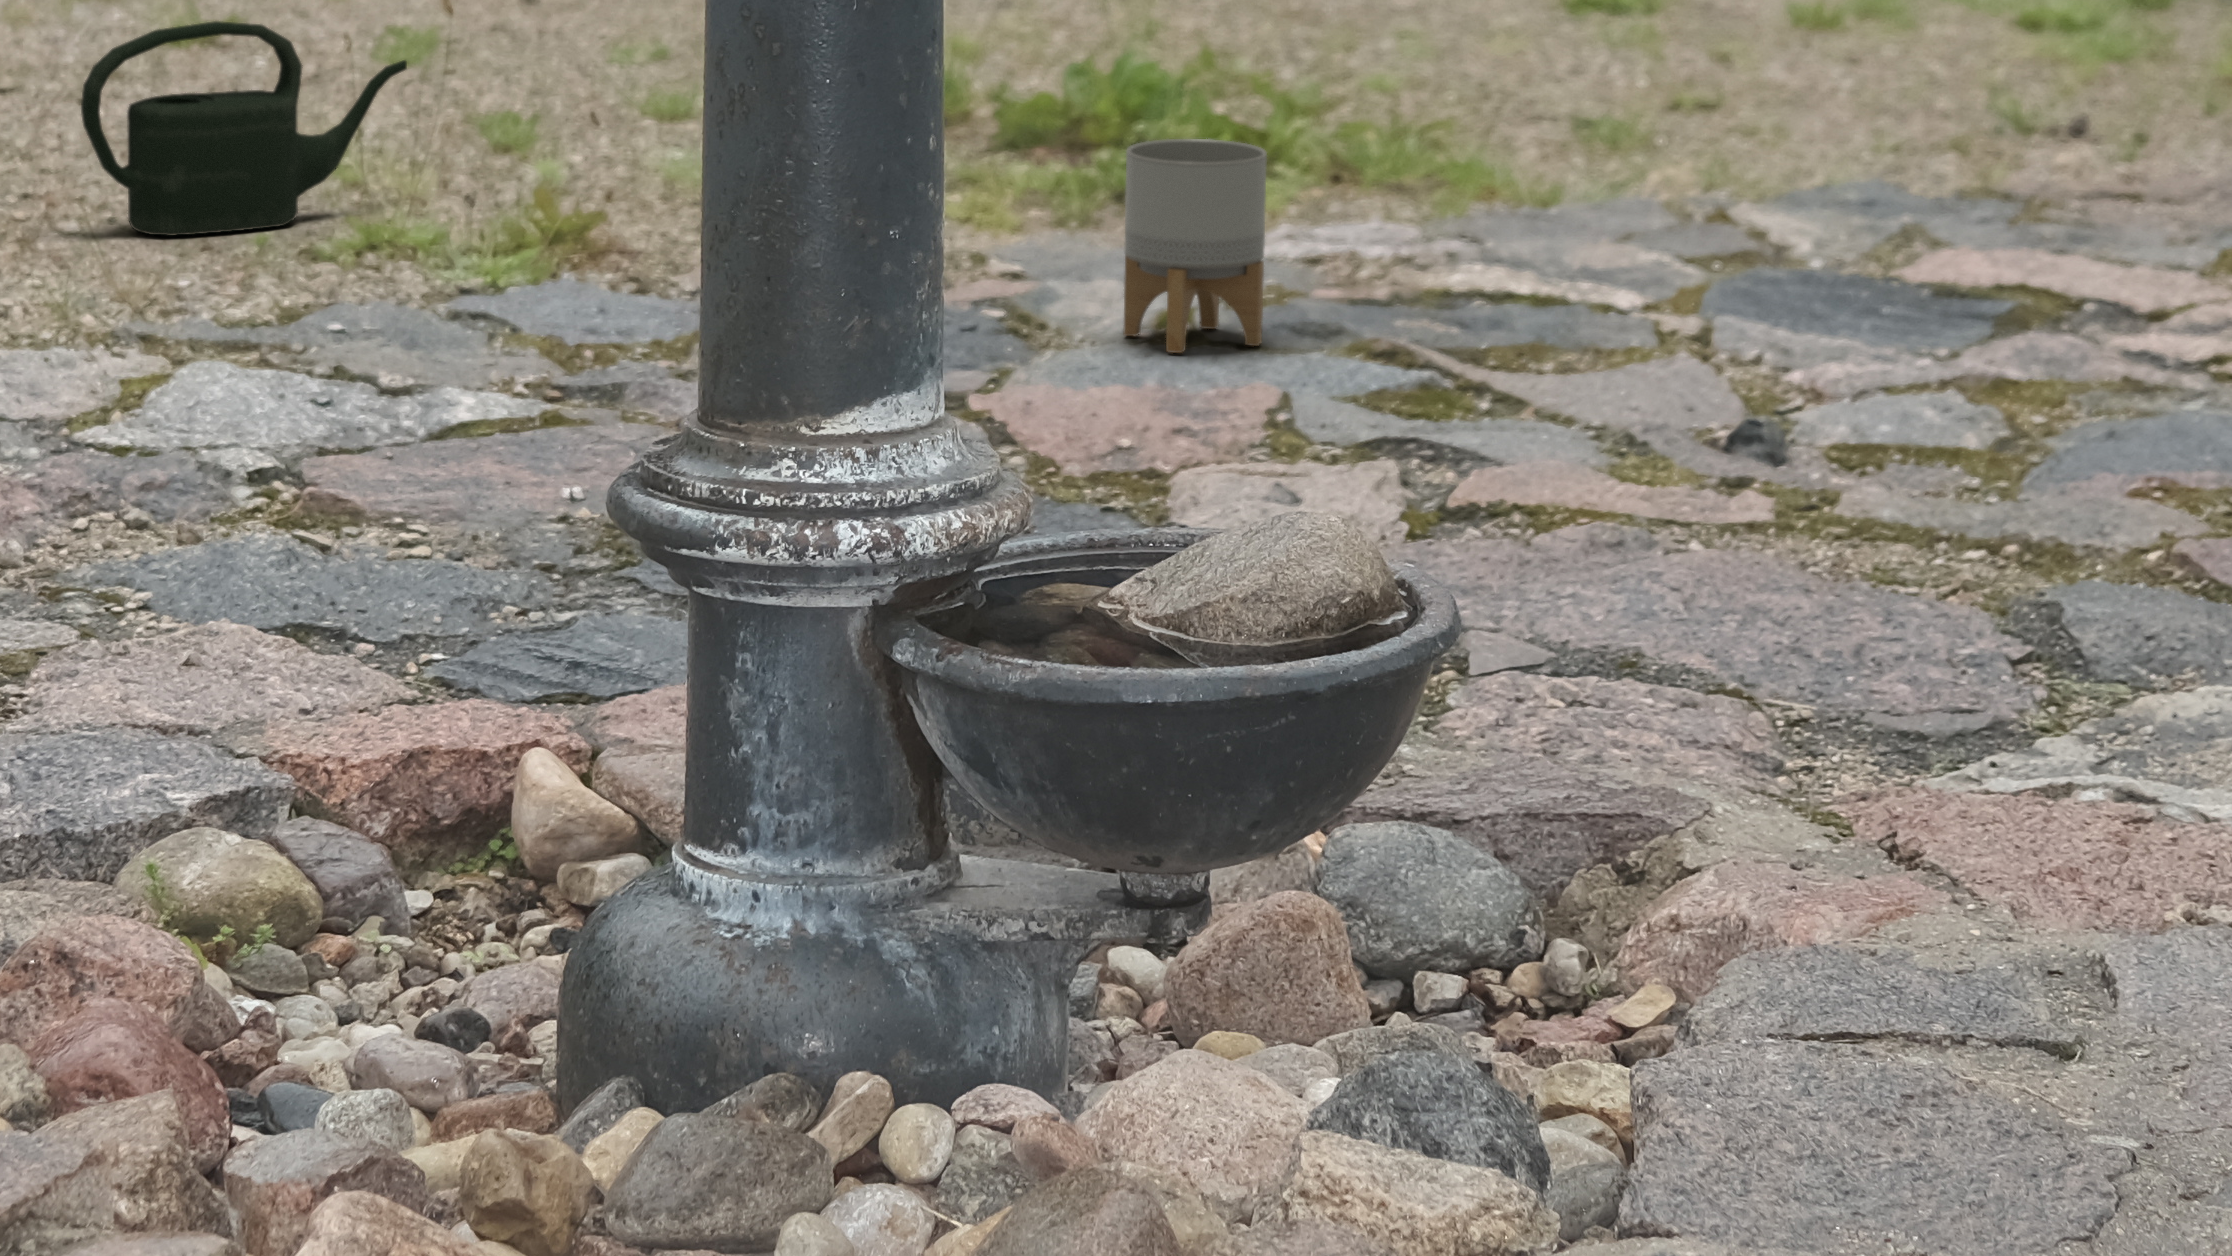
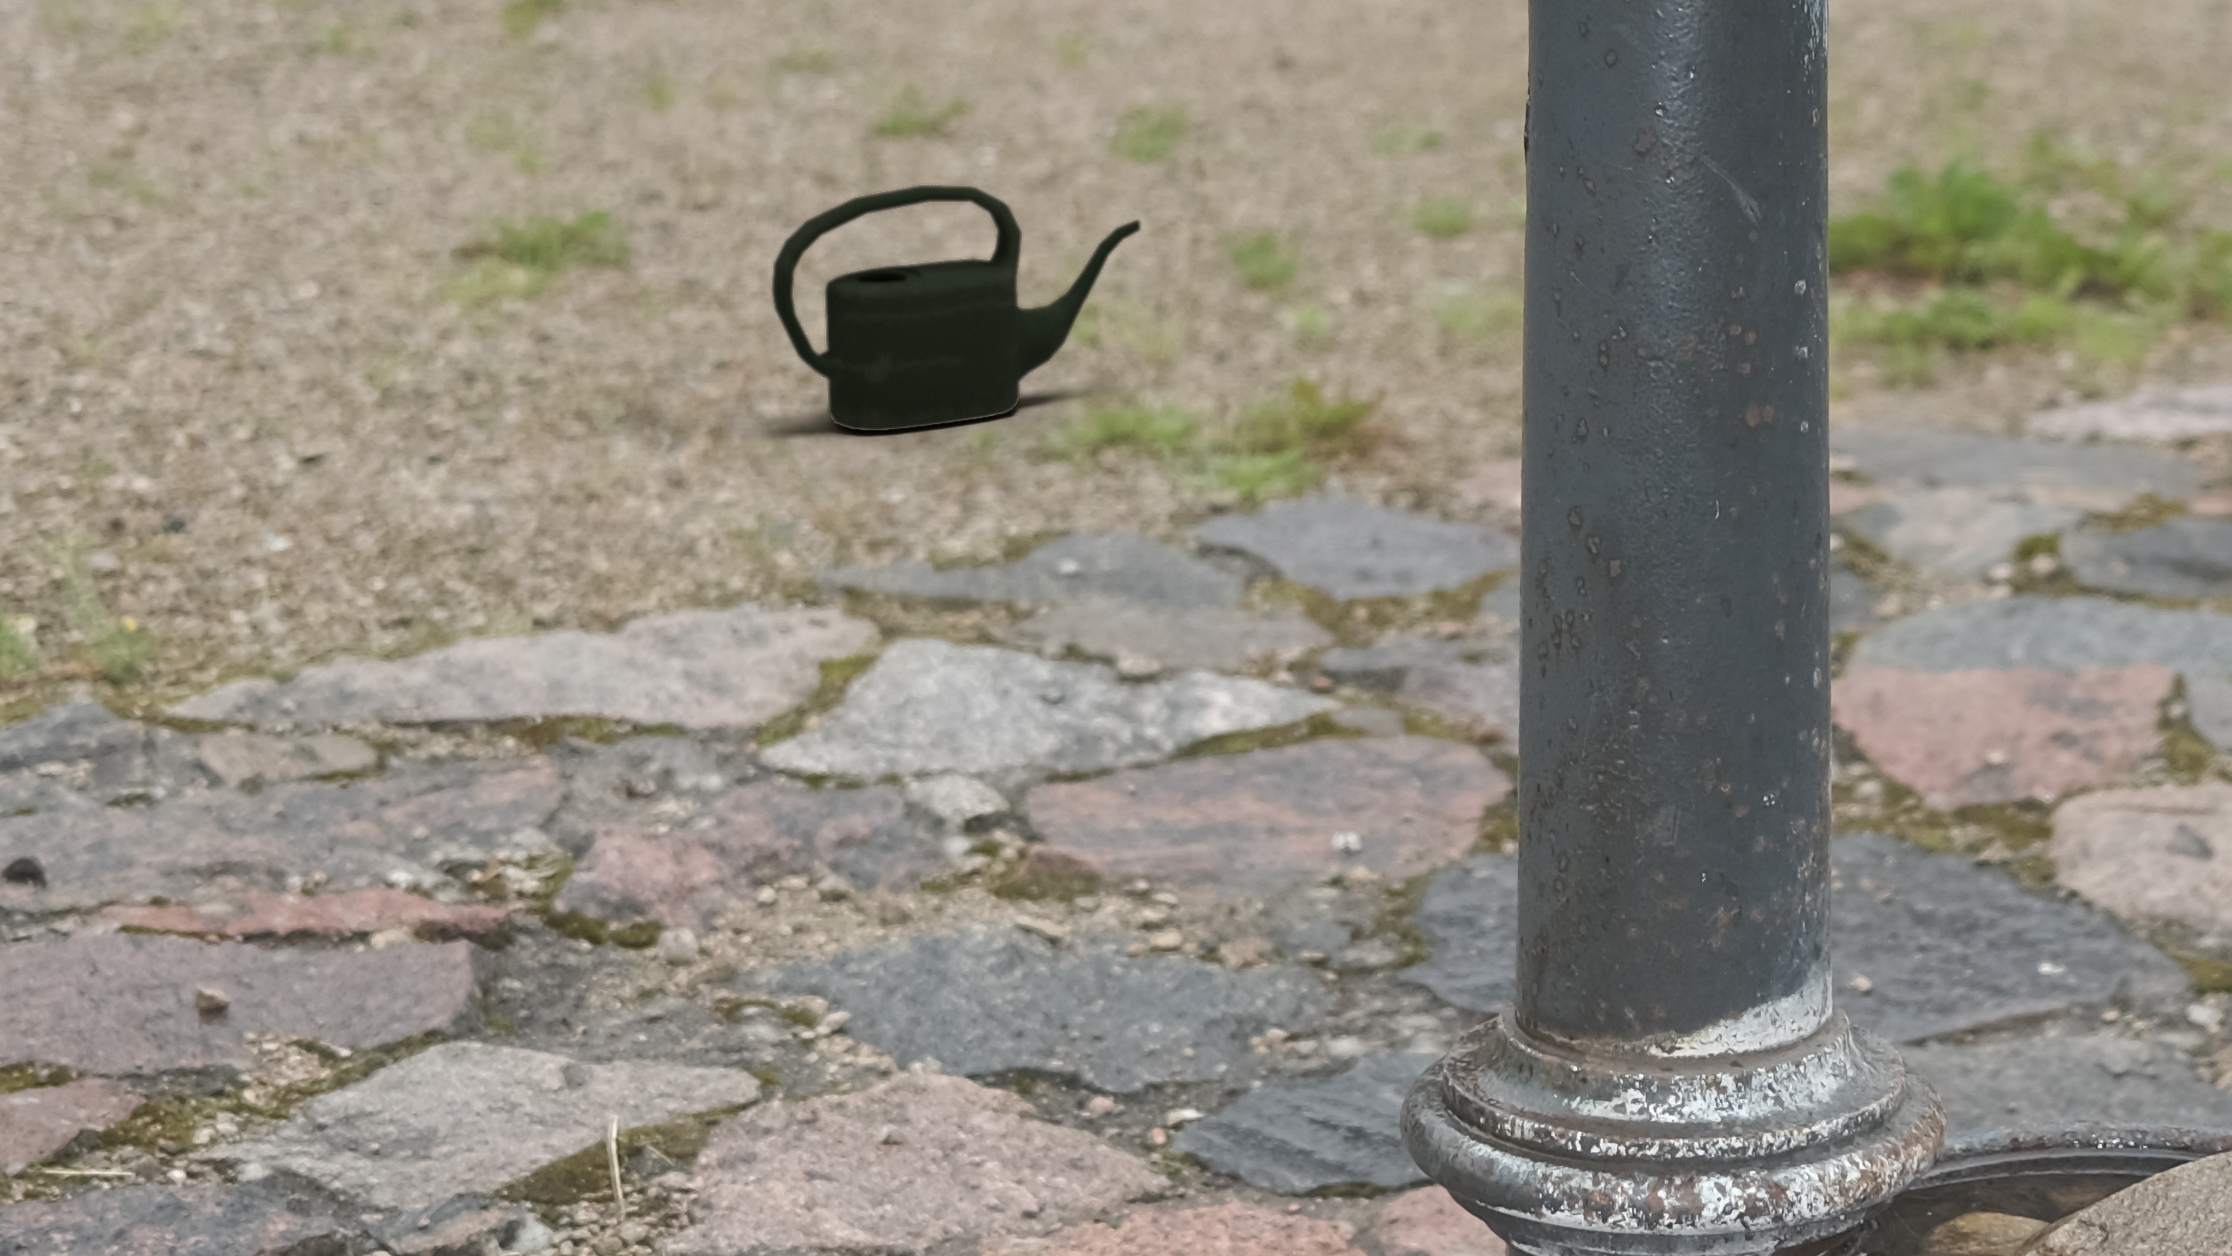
planter: present [1123,139,1267,353] -> none [1972,344,2139,602]

